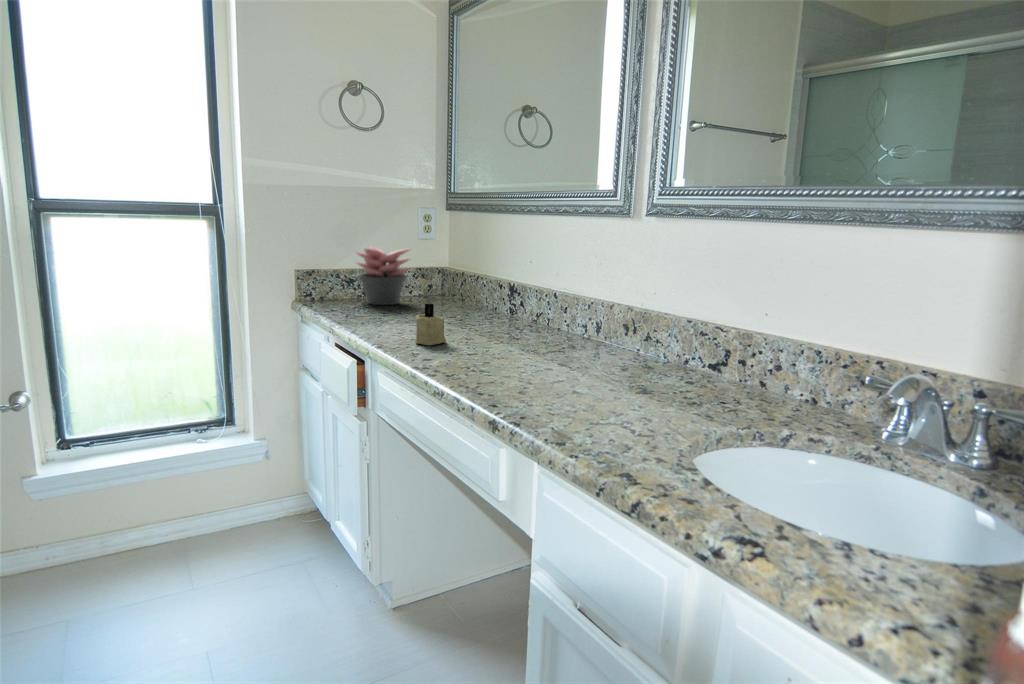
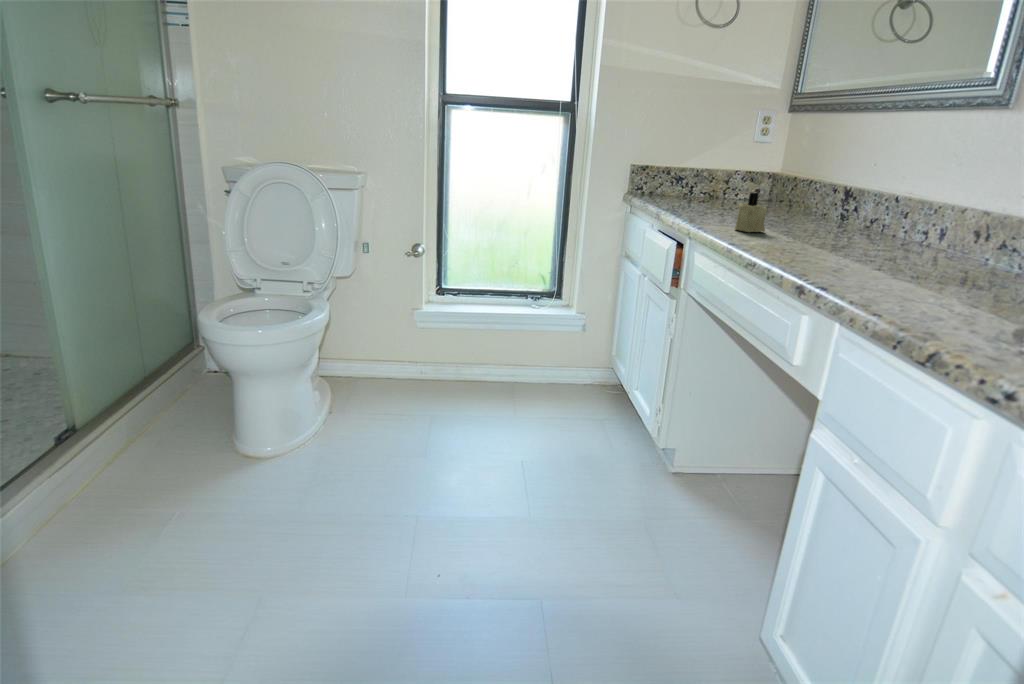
succulent plant: present [356,246,410,305] -> none [687,146,744,203]

